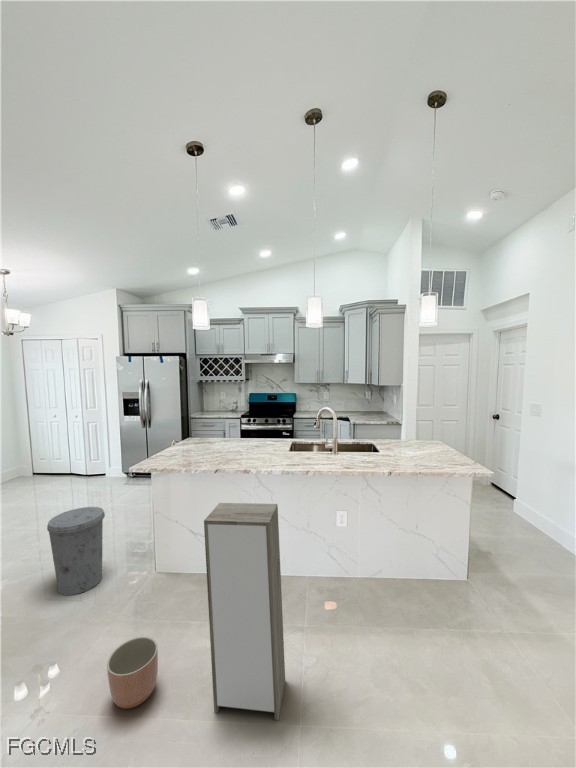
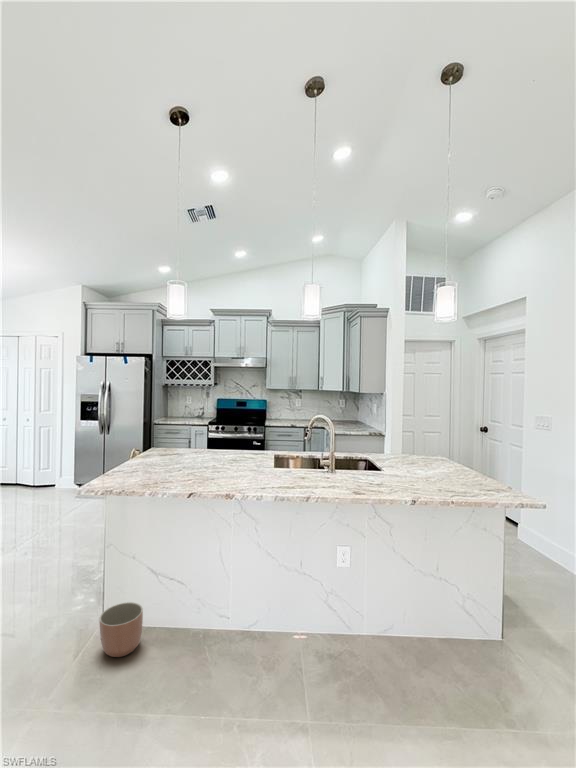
storage cabinet: present [204,503,285,720] -> none [190,482,254,661]
trash can: present [47,507,105,595] -> none [22,502,78,585]

